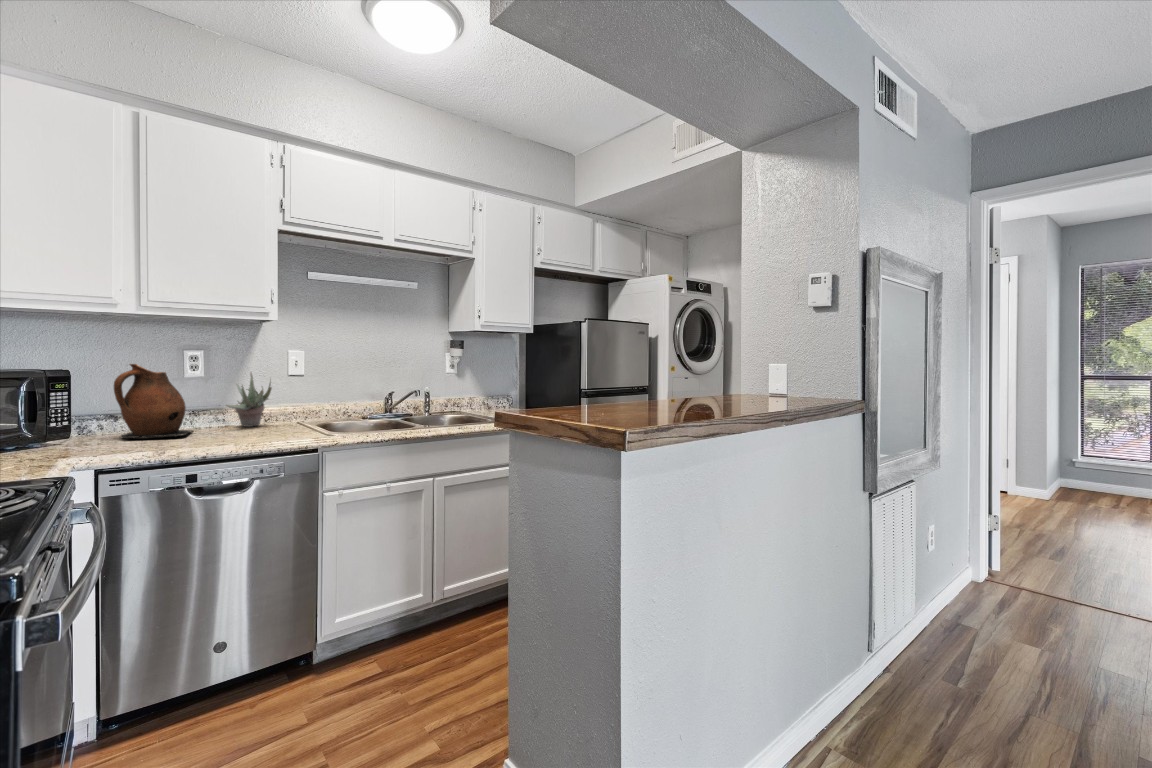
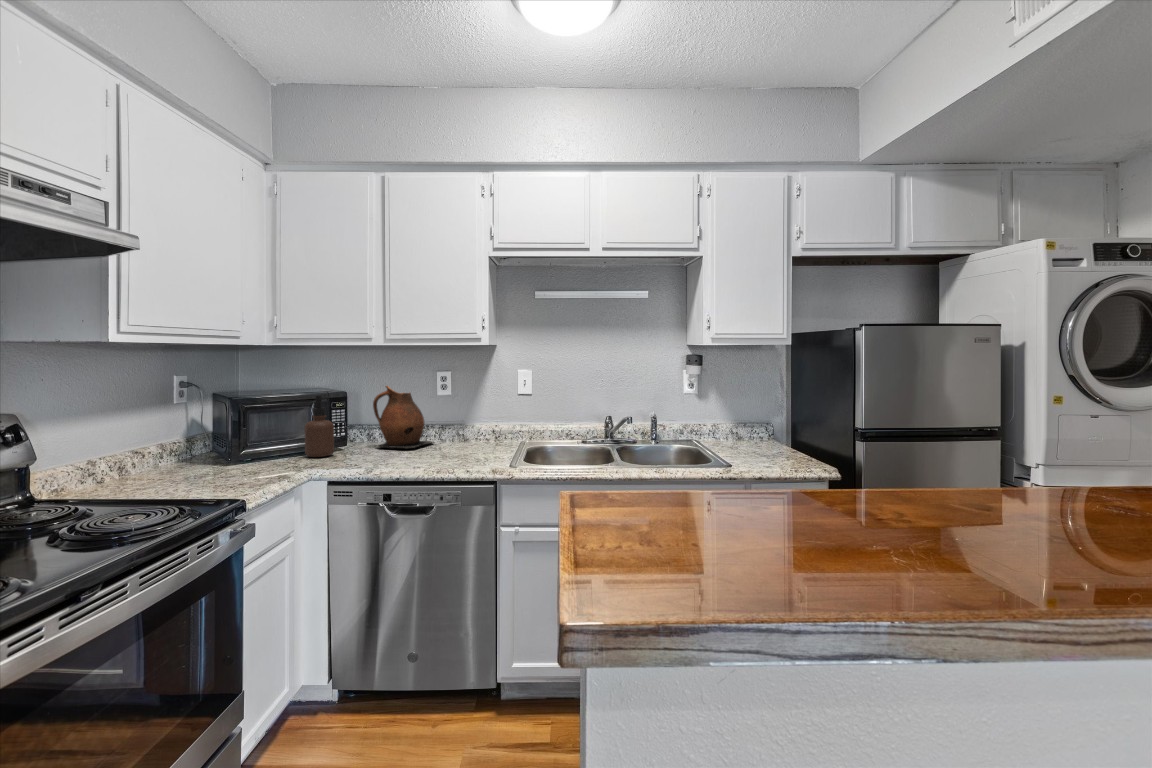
succulent plant: present [226,372,272,427] -> none [456,391,501,441]
soap dispenser: none [35,373,83,453] -> present [304,395,334,457]

